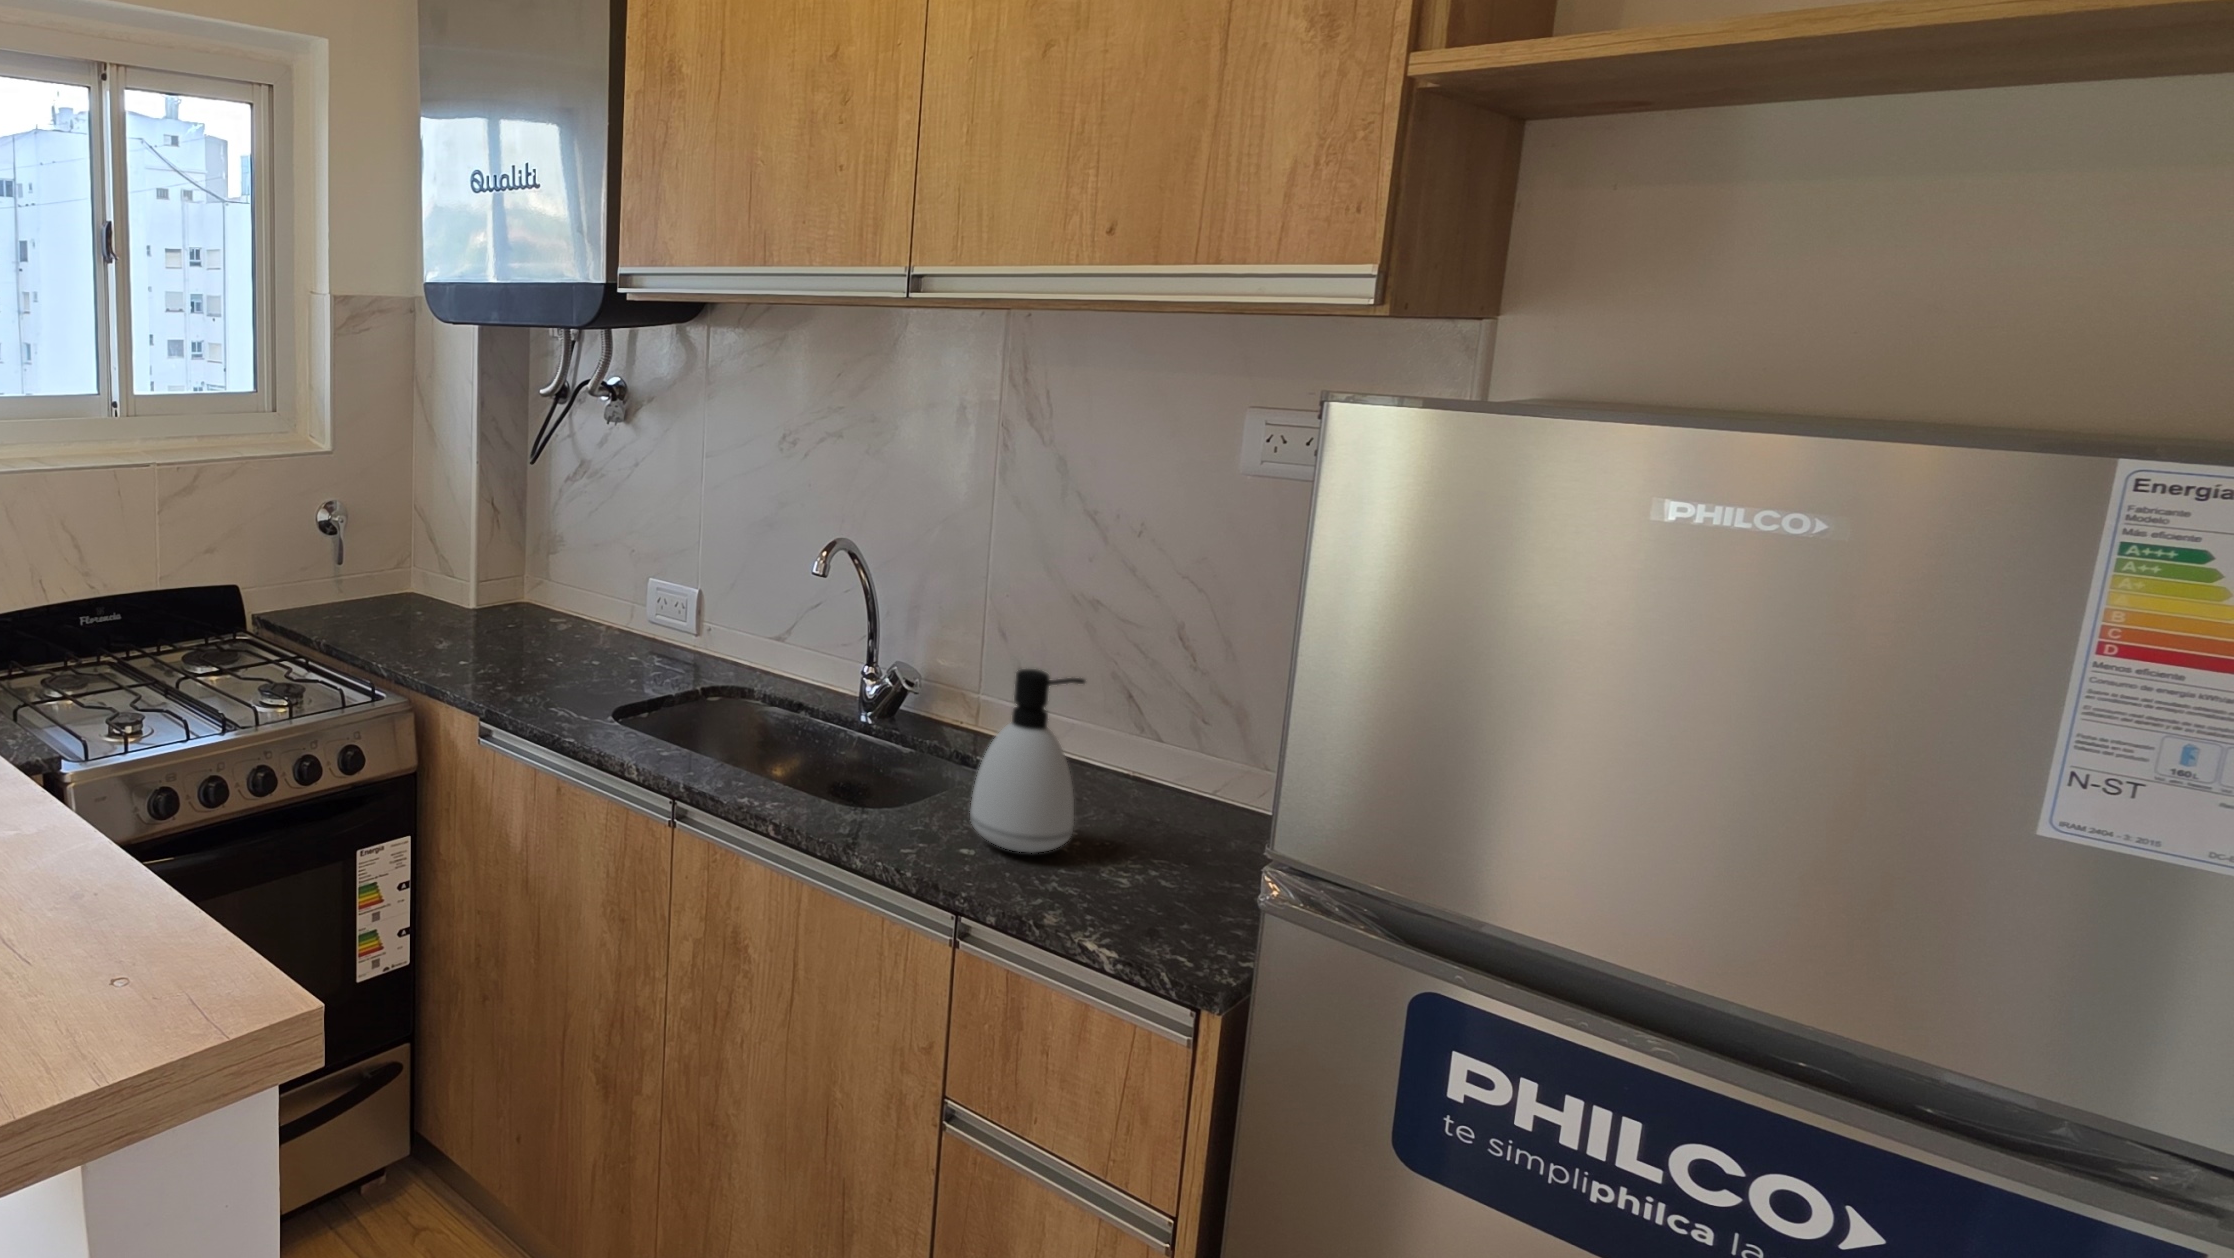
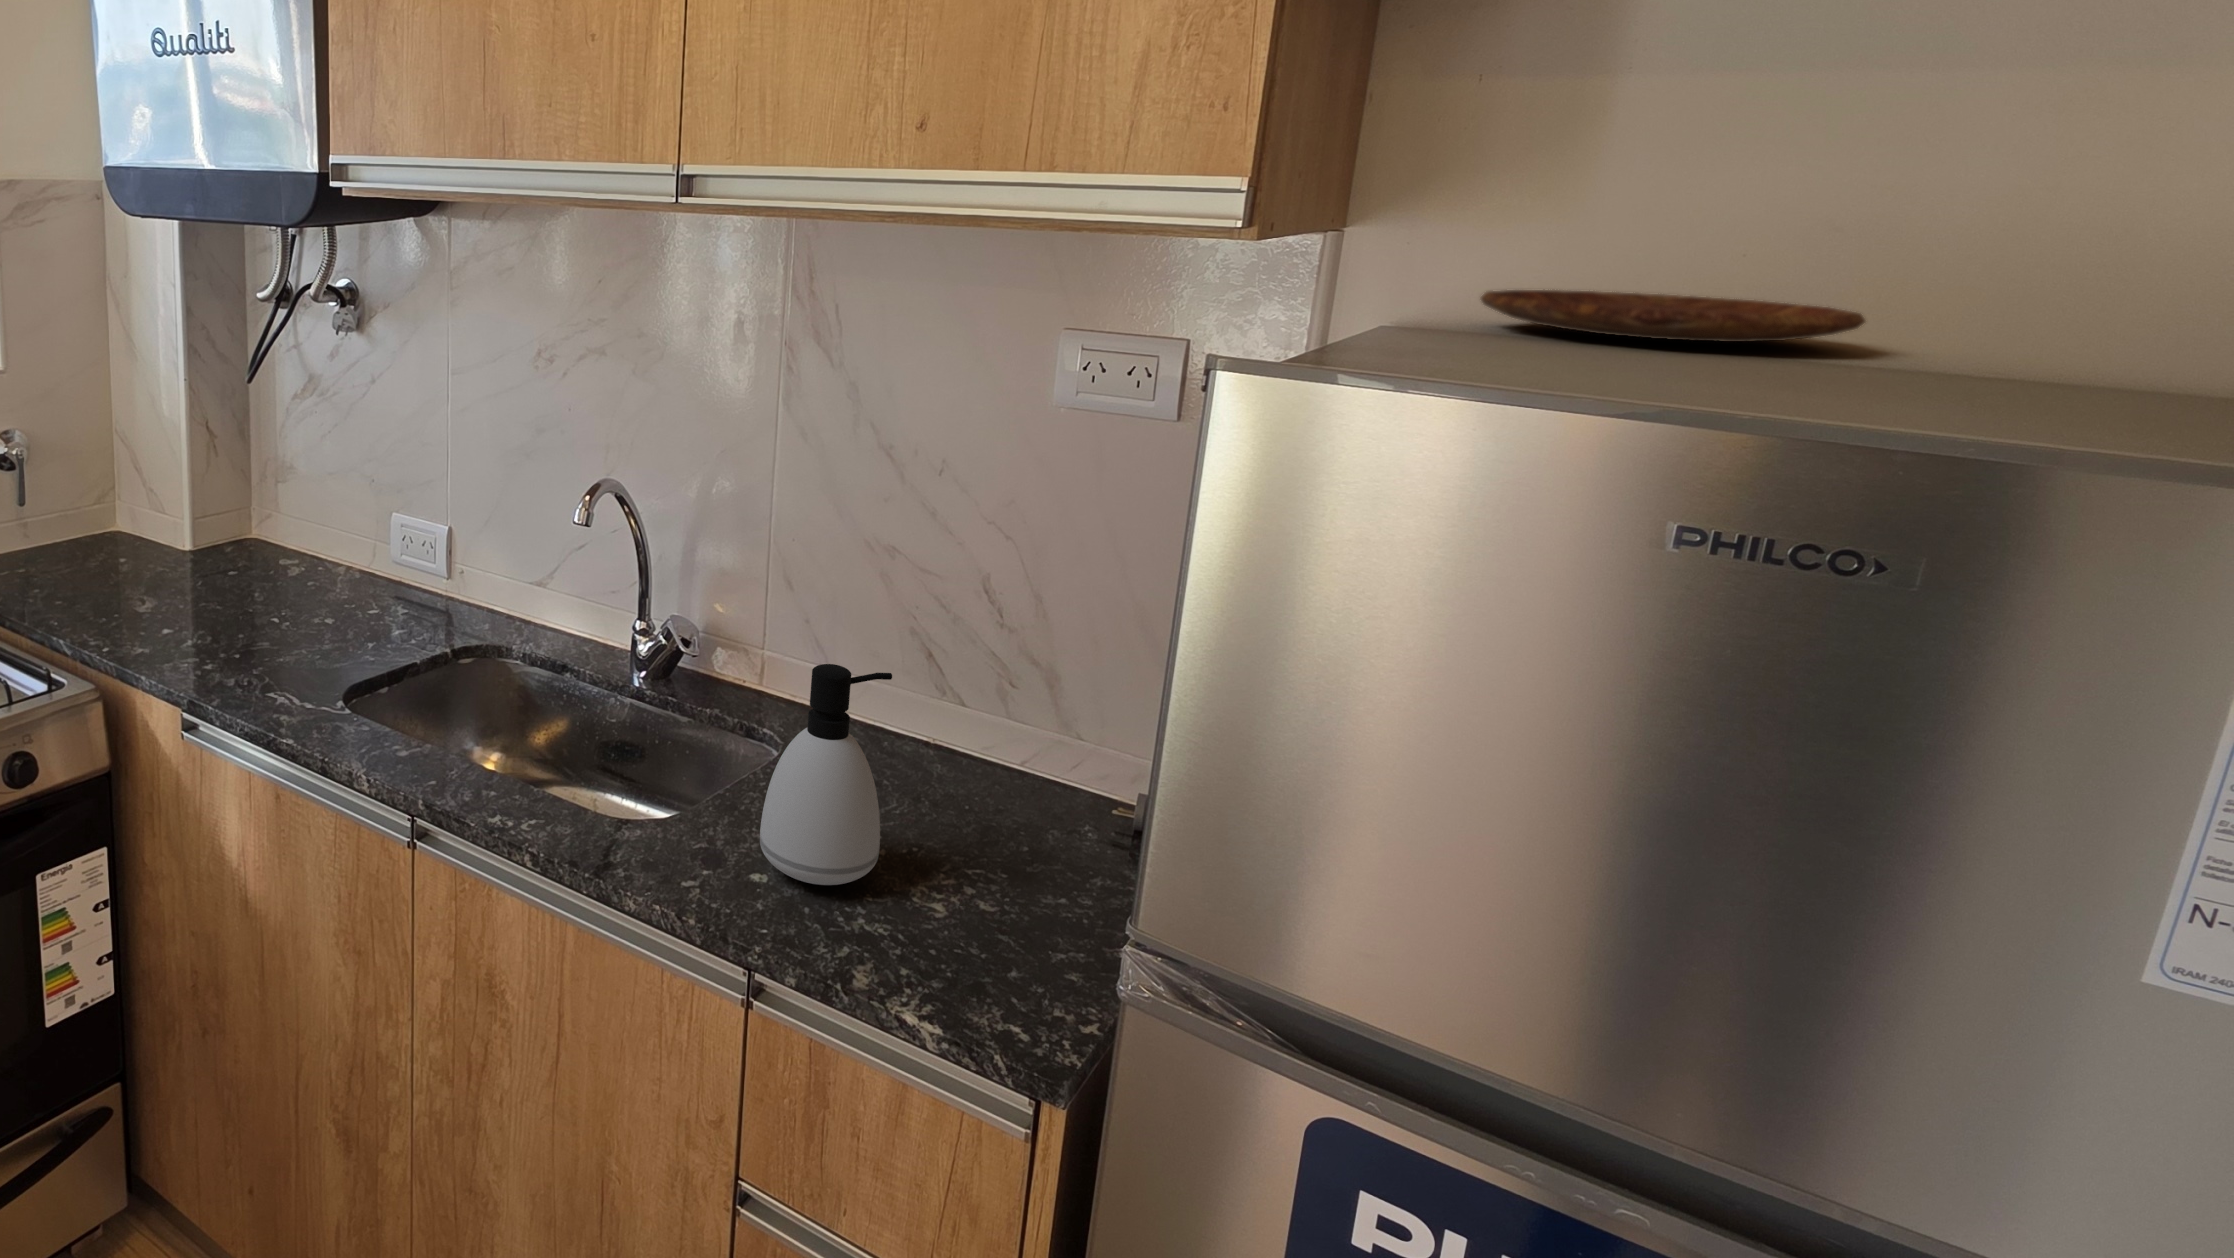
tray: none [1612,365,1948,400] -> present [1481,290,1865,342]

